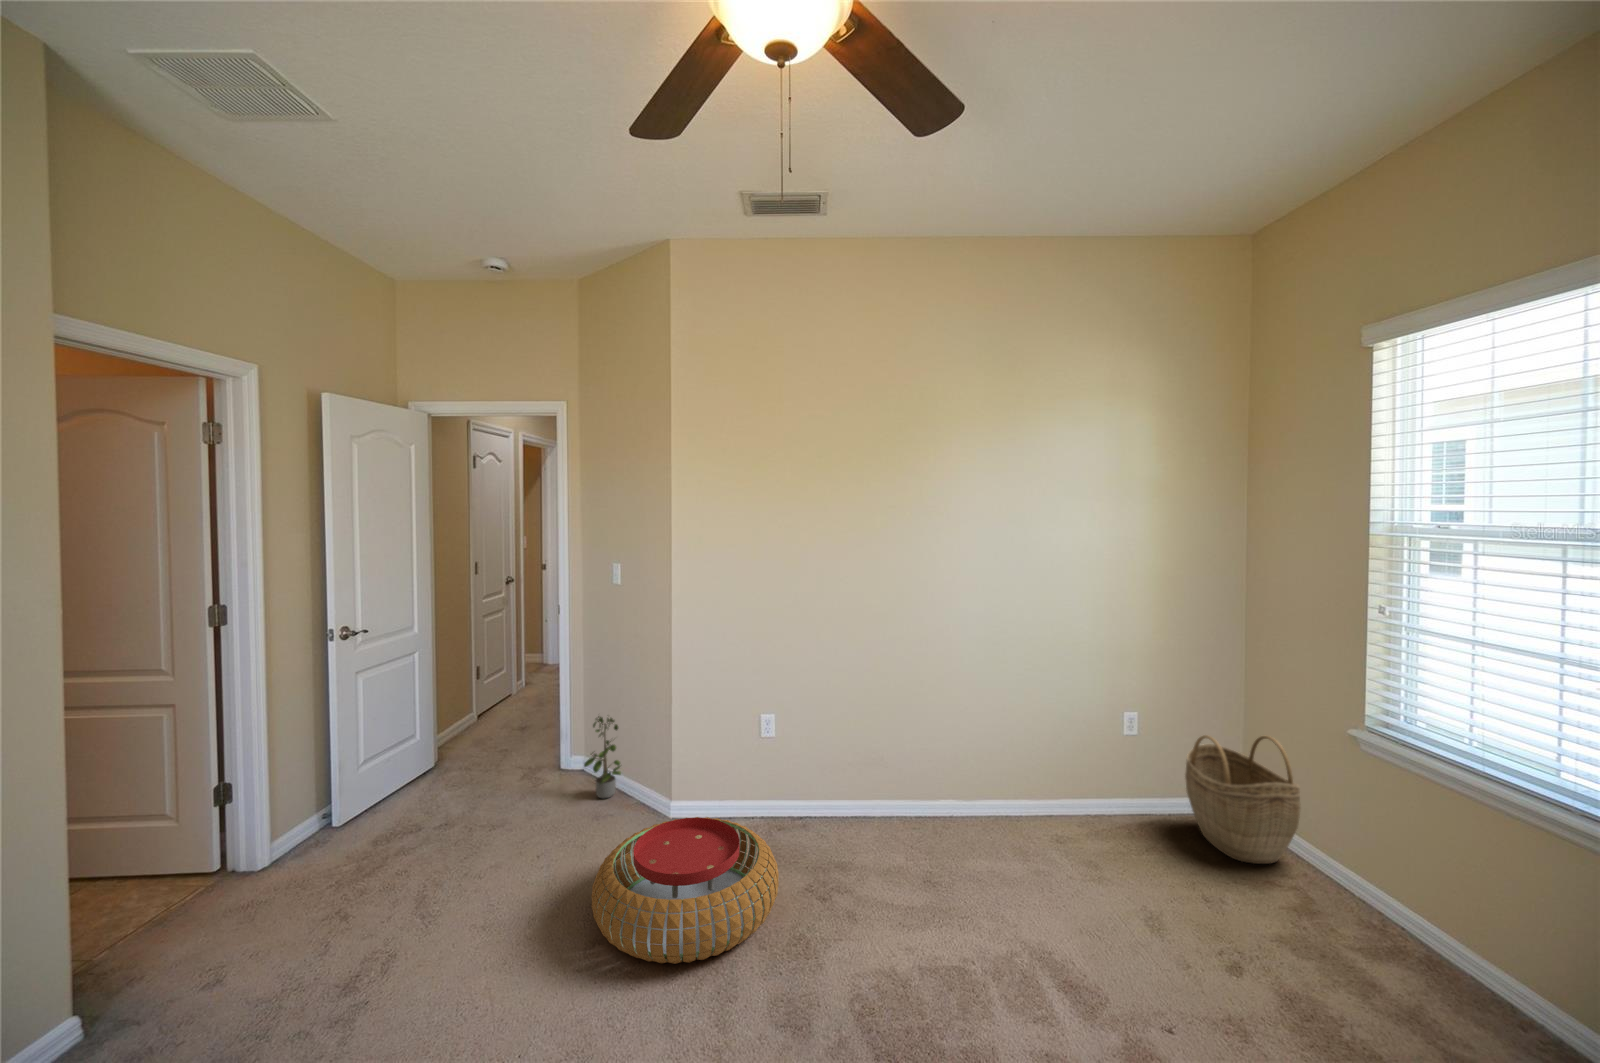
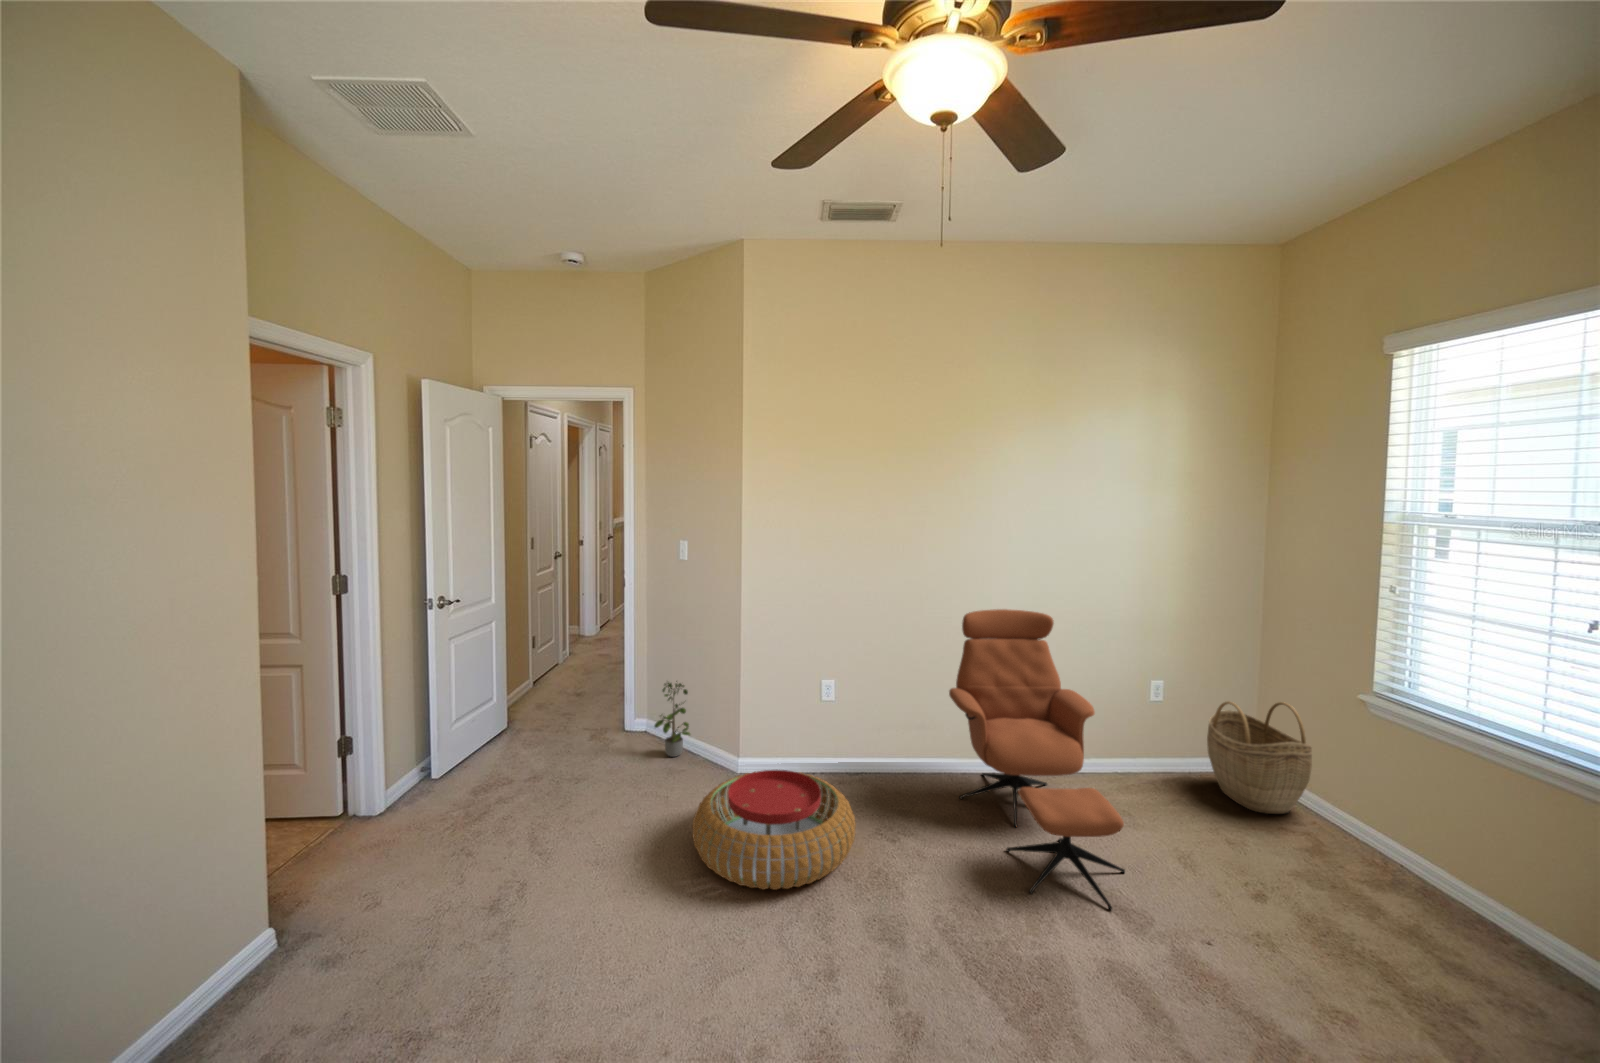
armchair: none [896,635,1082,989] -> present [949,609,1125,910]

